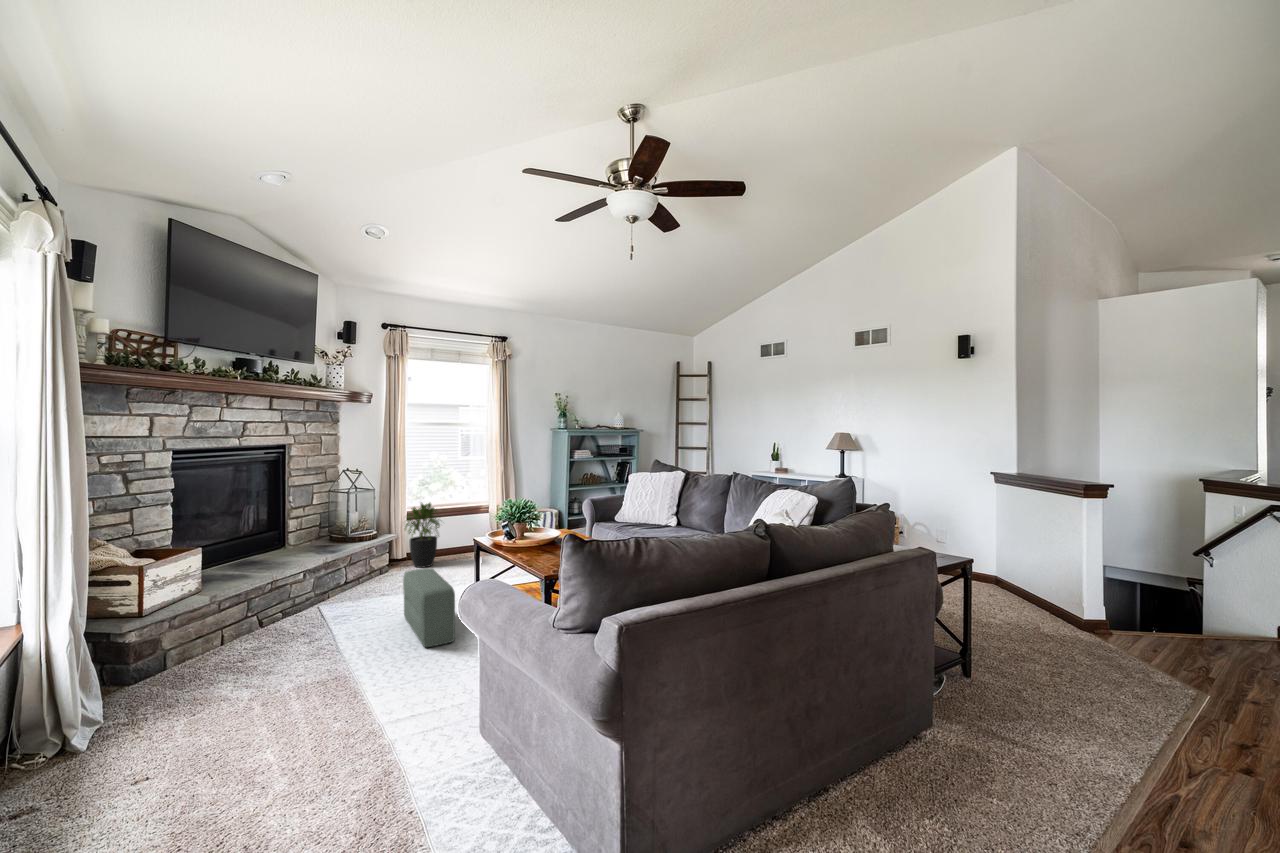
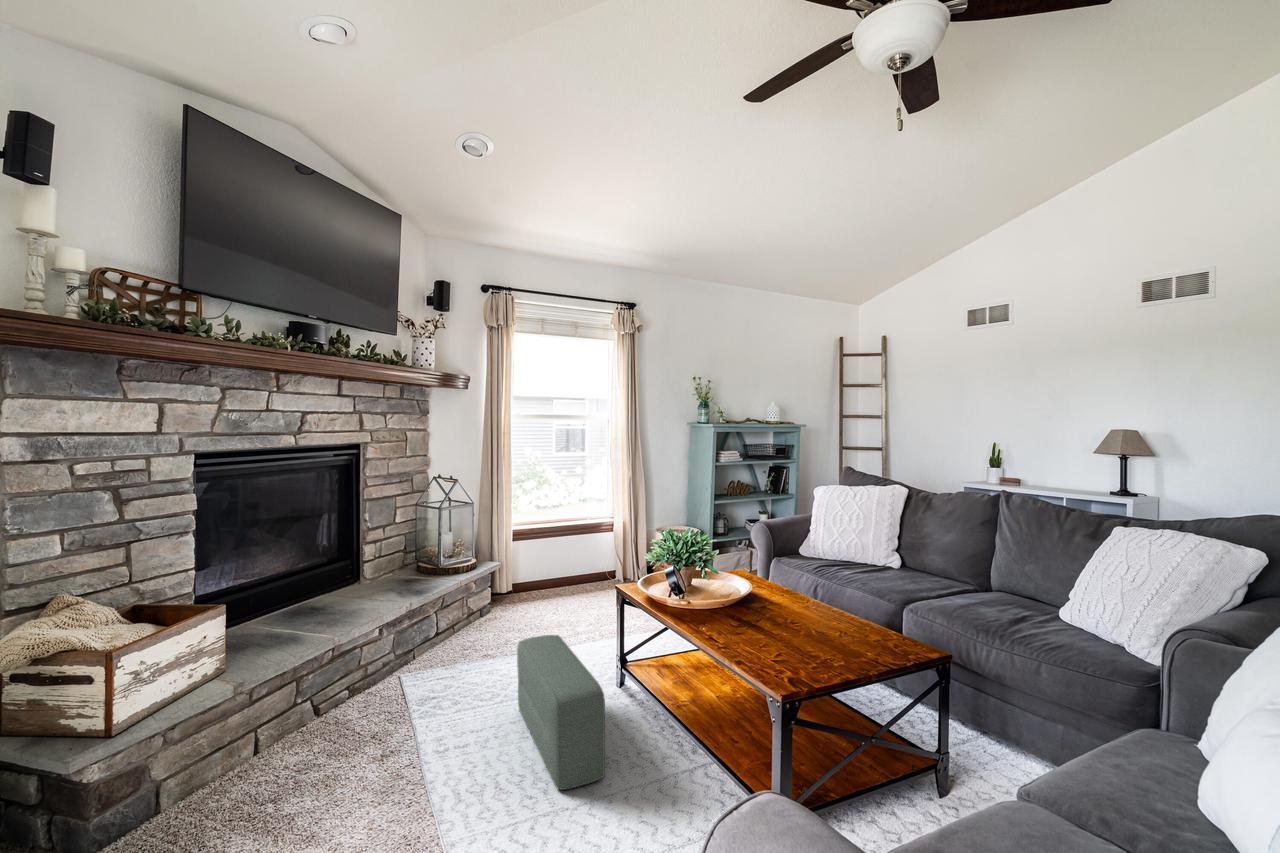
potted plant: present [405,503,440,568] -> none [506,518,561,608]

